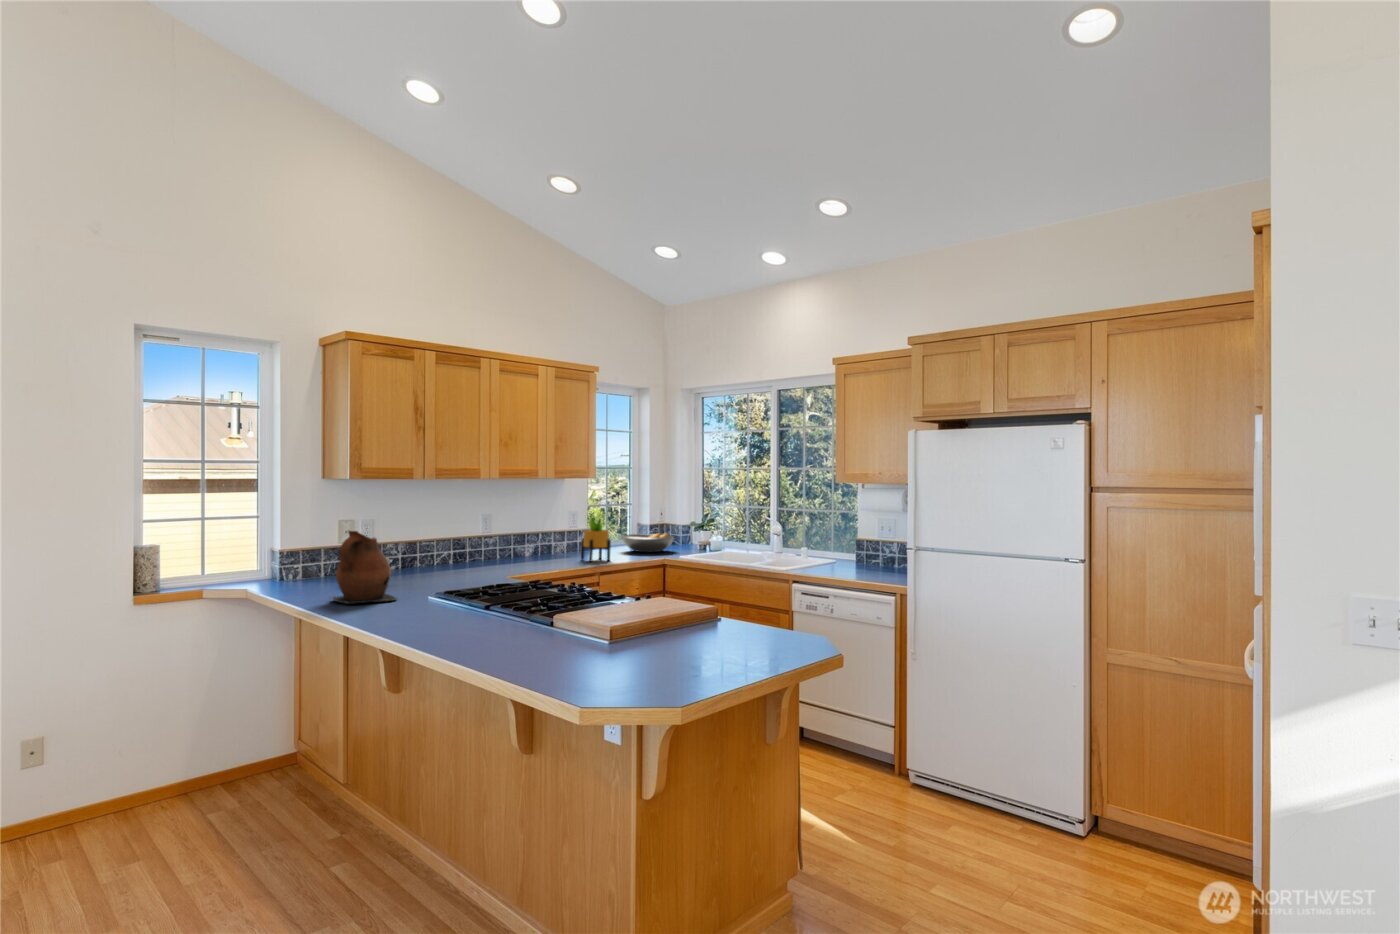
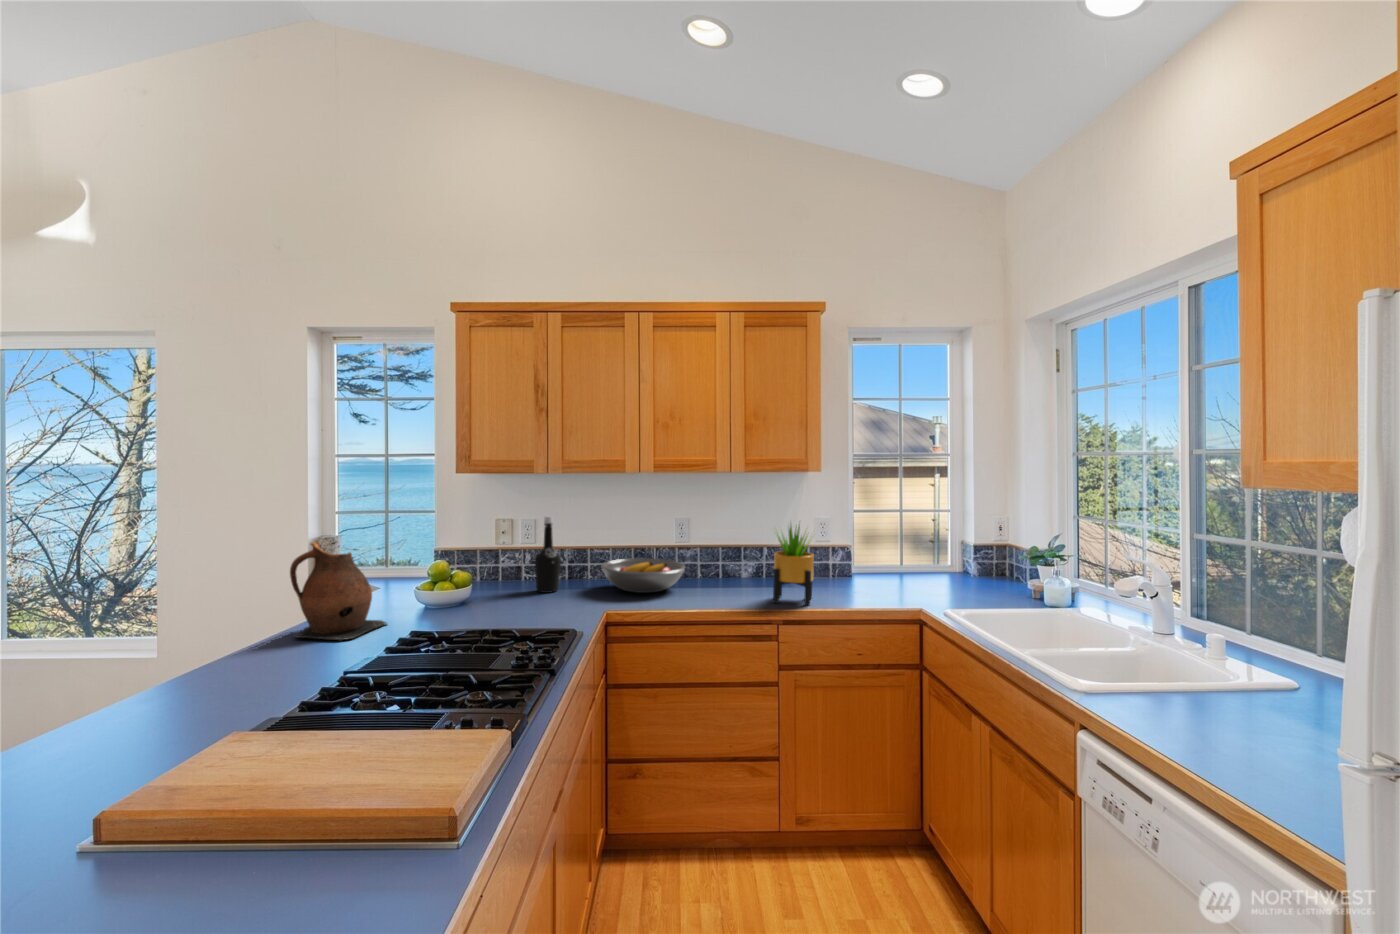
bottle: none [410,514,432,573] -> present [535,516,561,593]
fruit bowl: present [622,533,674,552] -> present [601,558,685,593]

